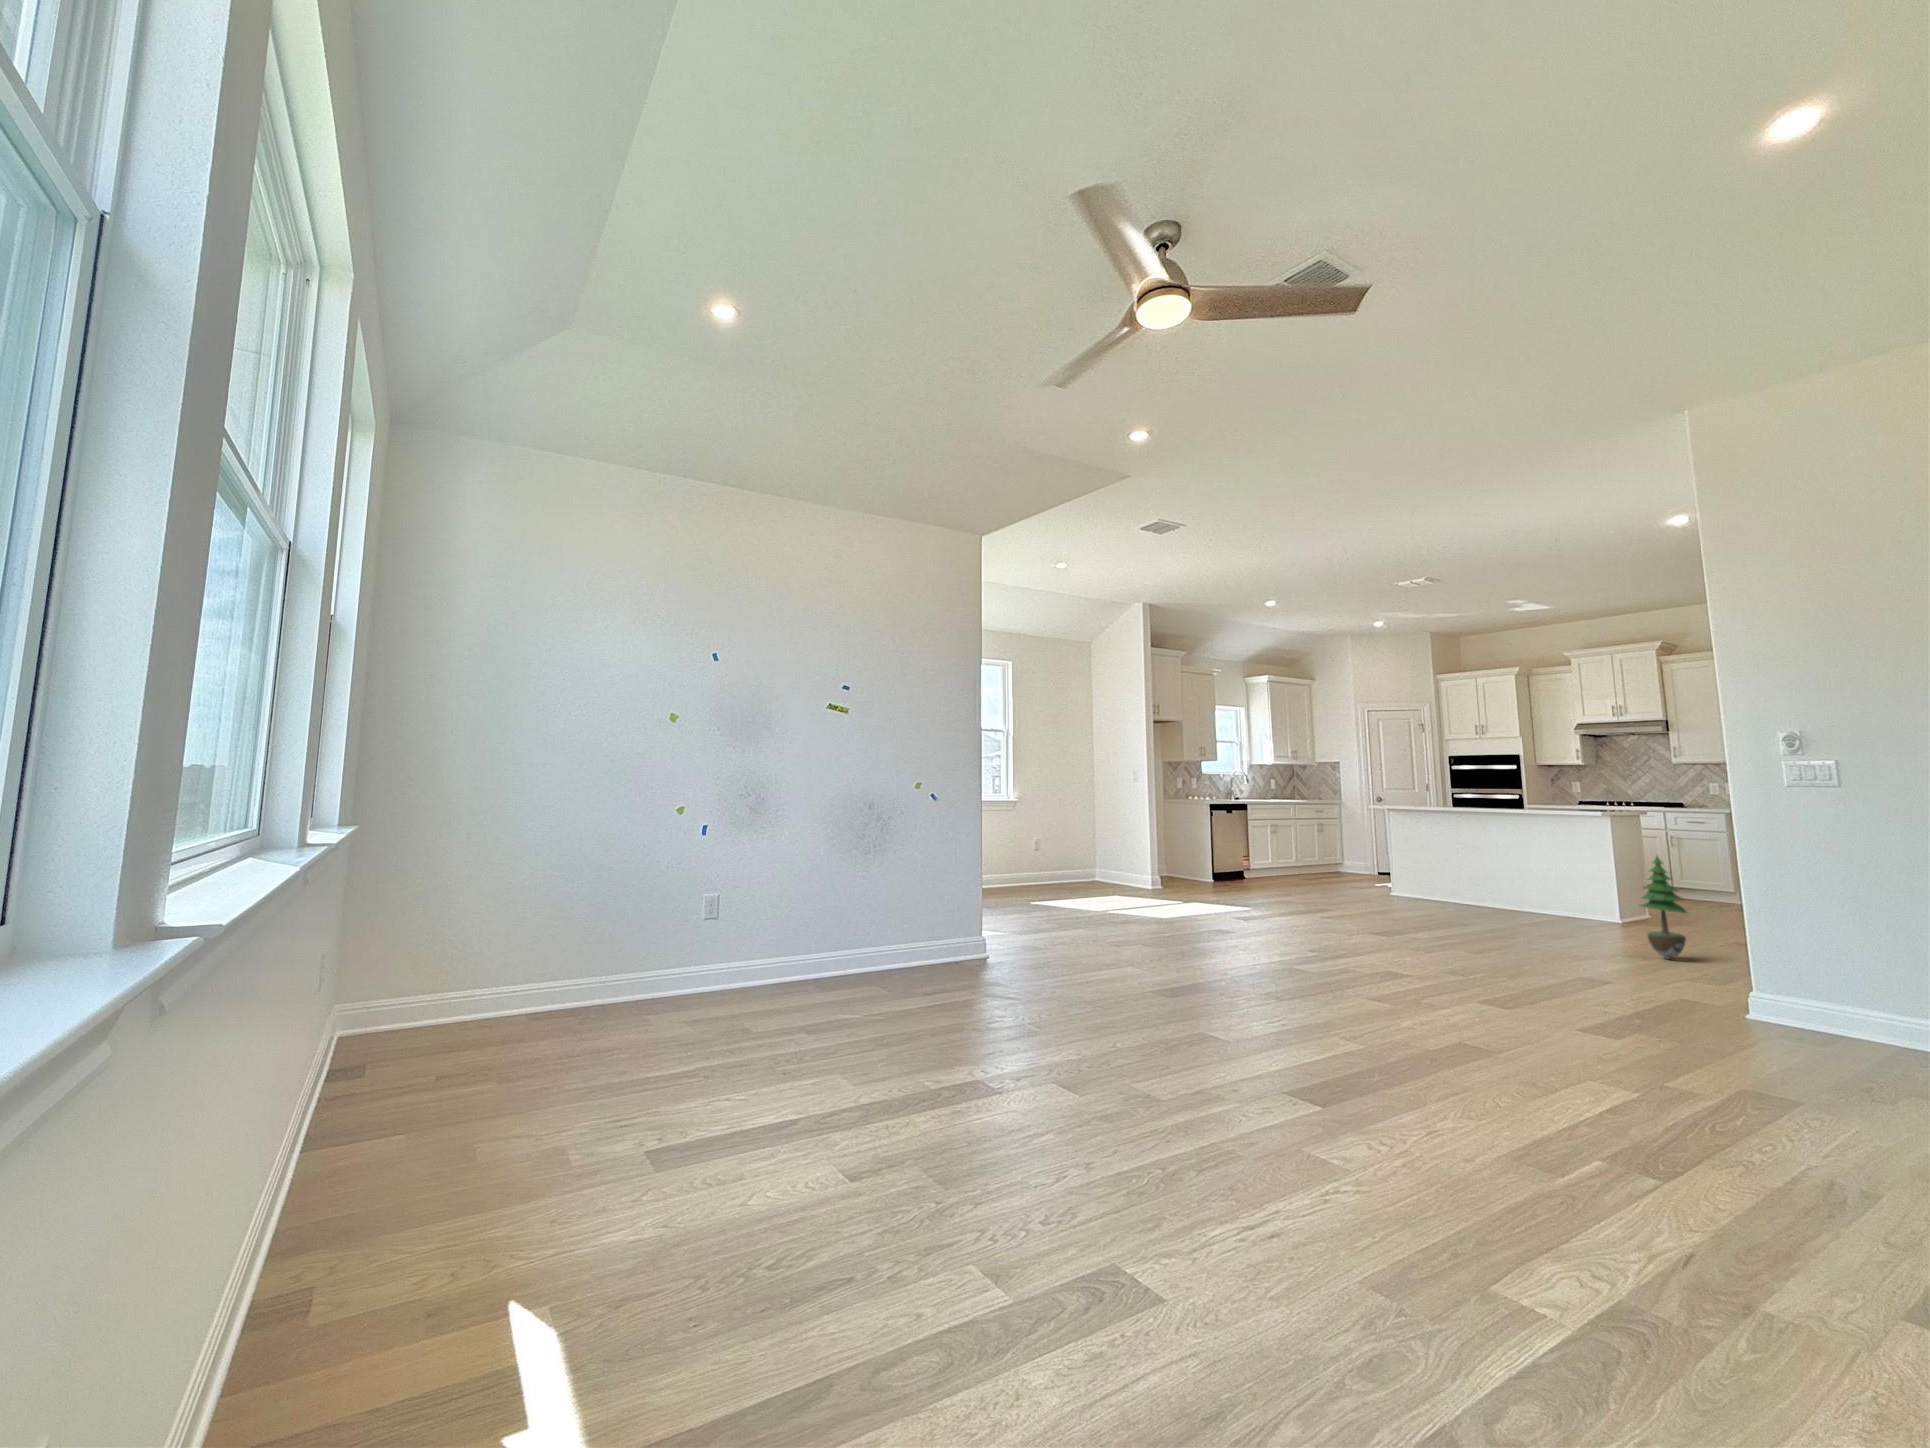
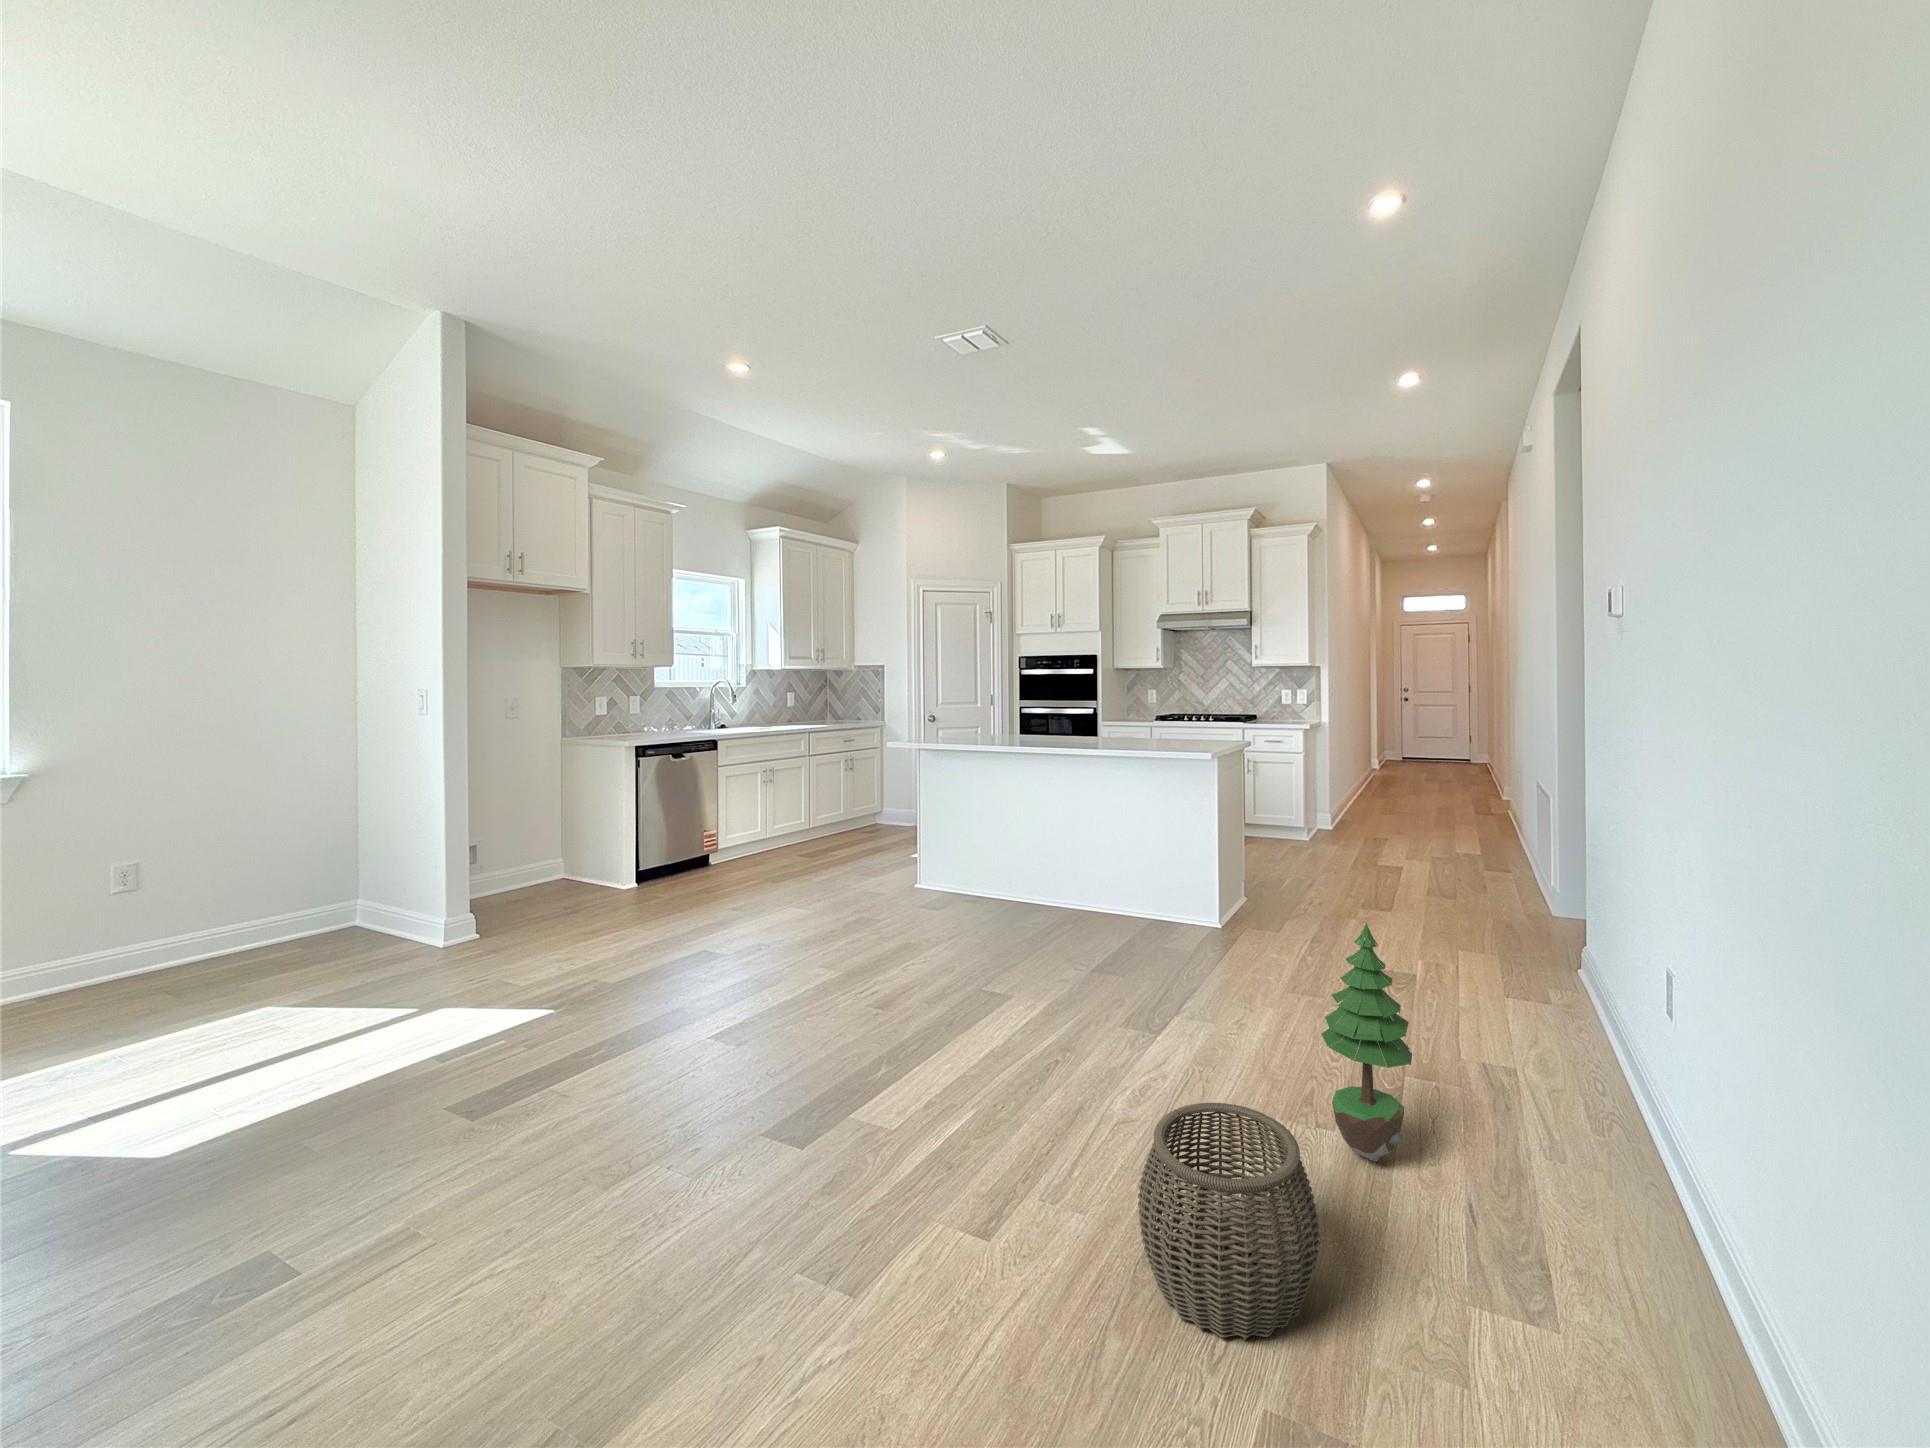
woven basket: none [1538,906,1617,968] -> present [1138,1103,1320,1340]

